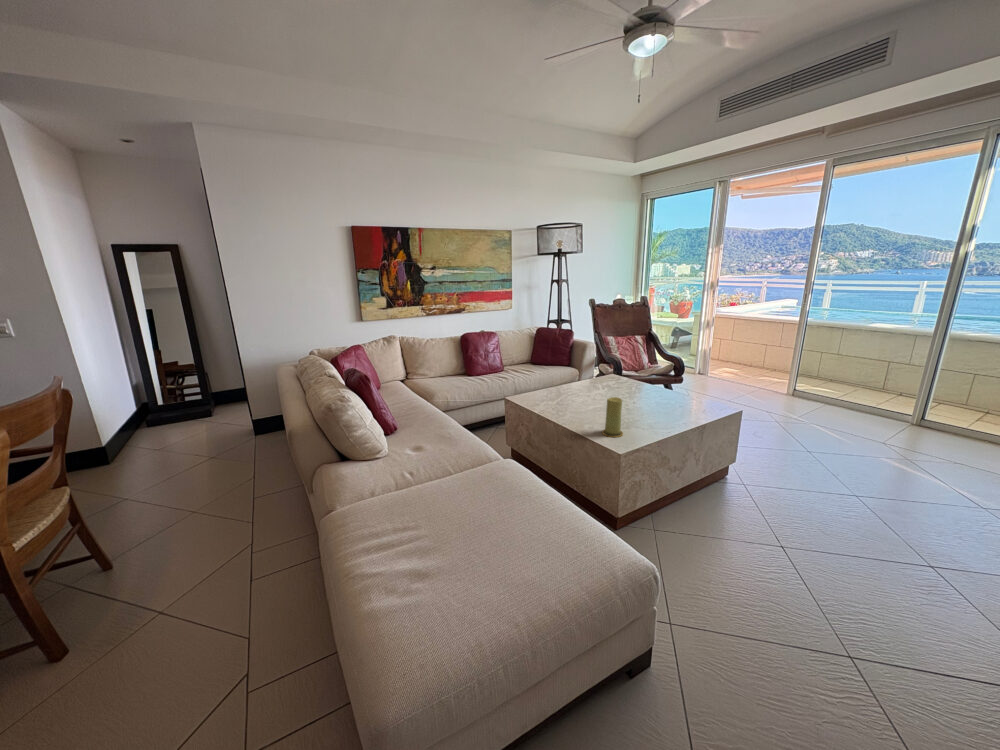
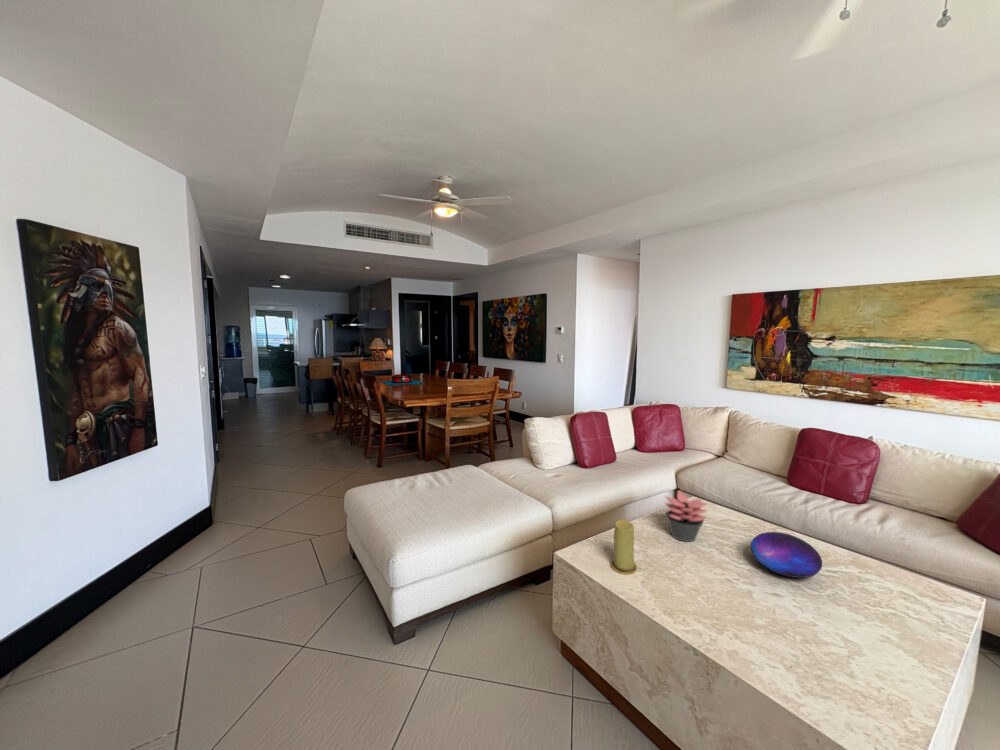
decorative orb: none [582,375,618,396] -> present [751,532,823,578]
succulent plant: none [548,377,580,412] -> present [666,491,707,542]

